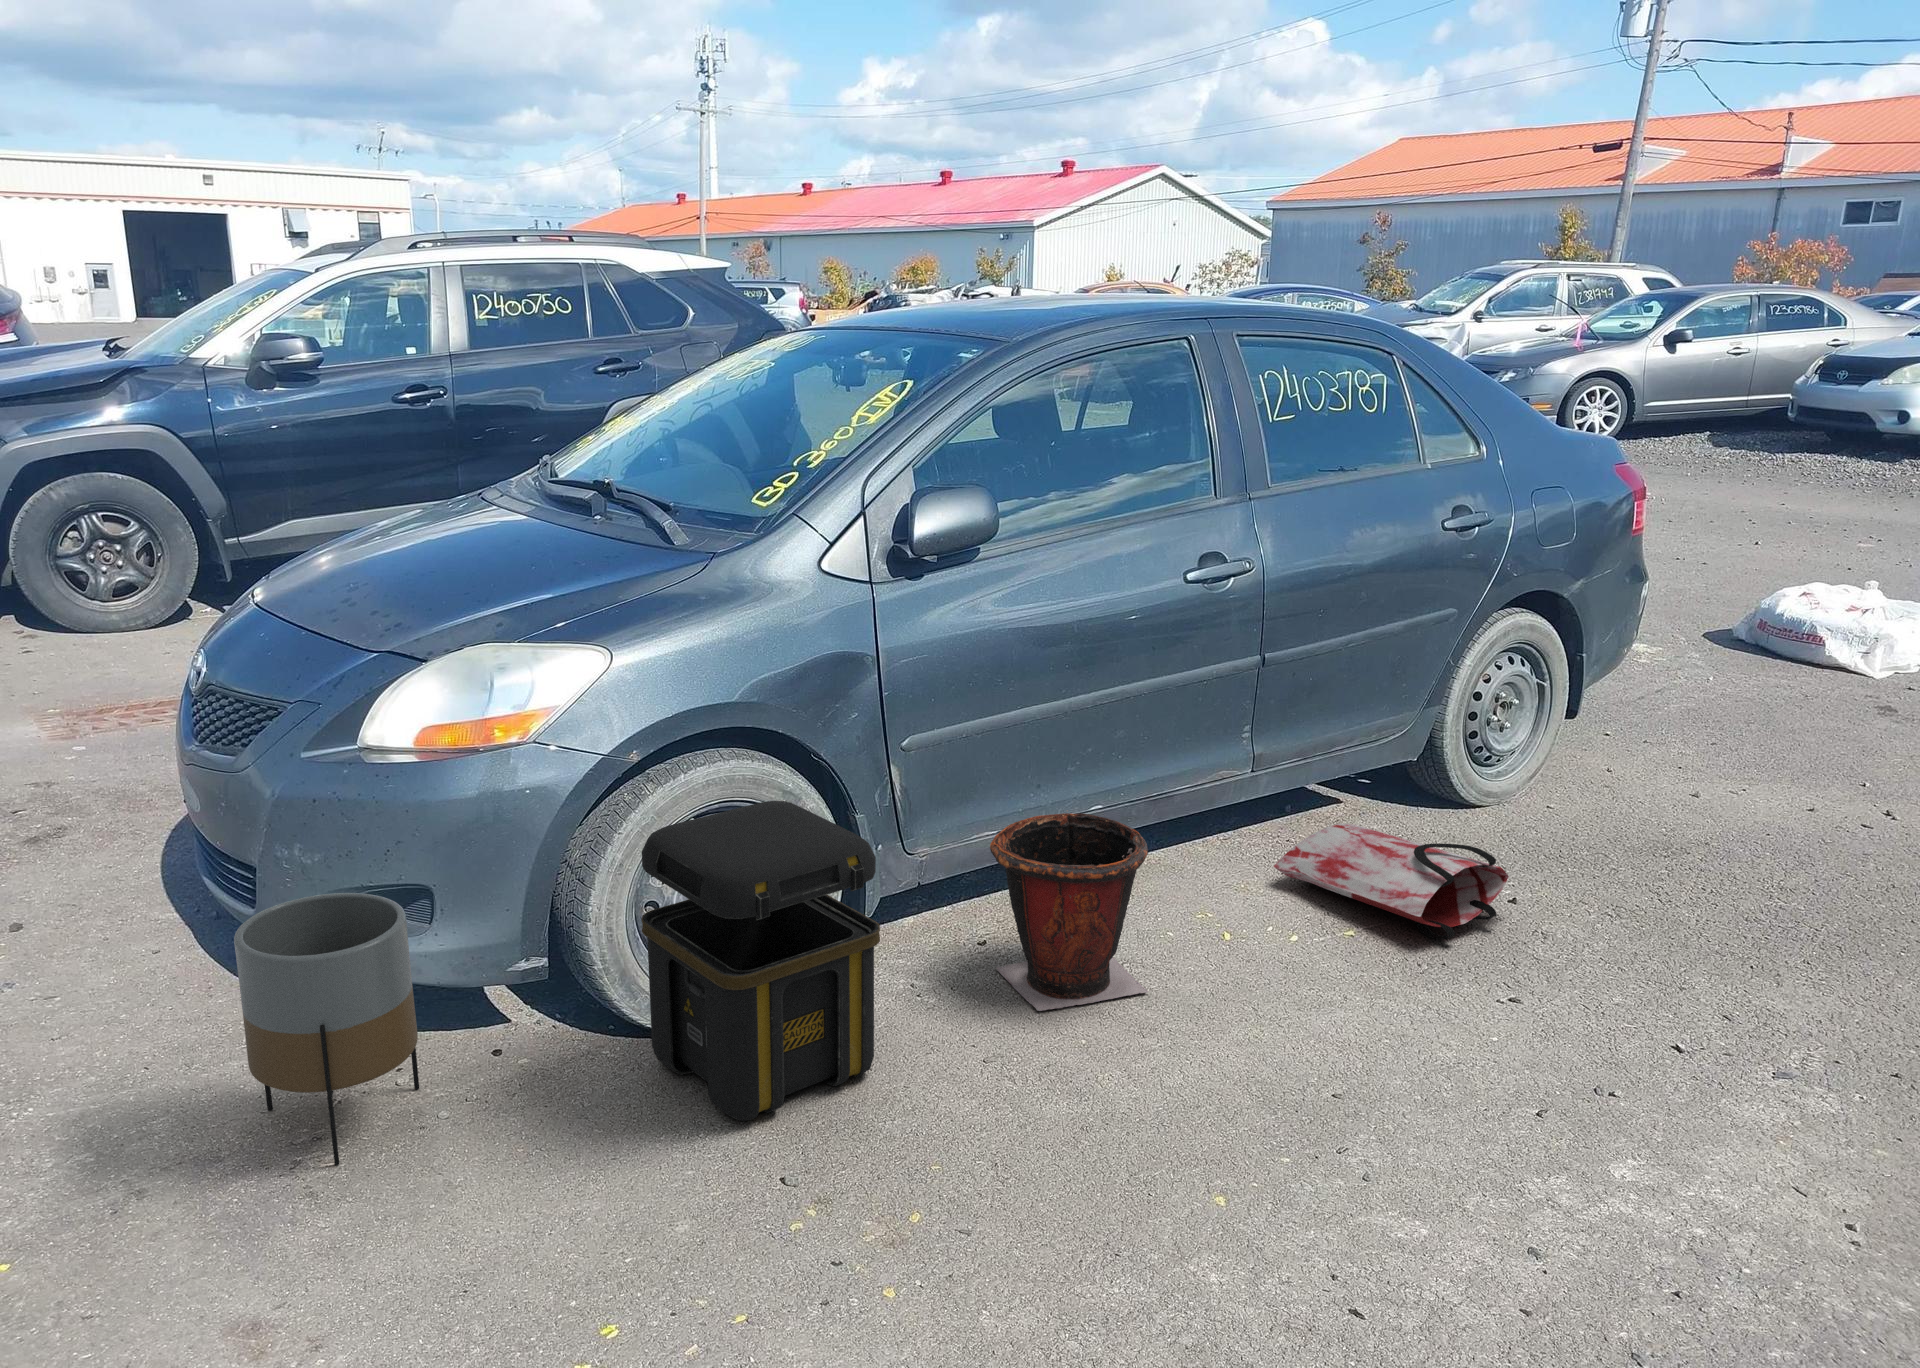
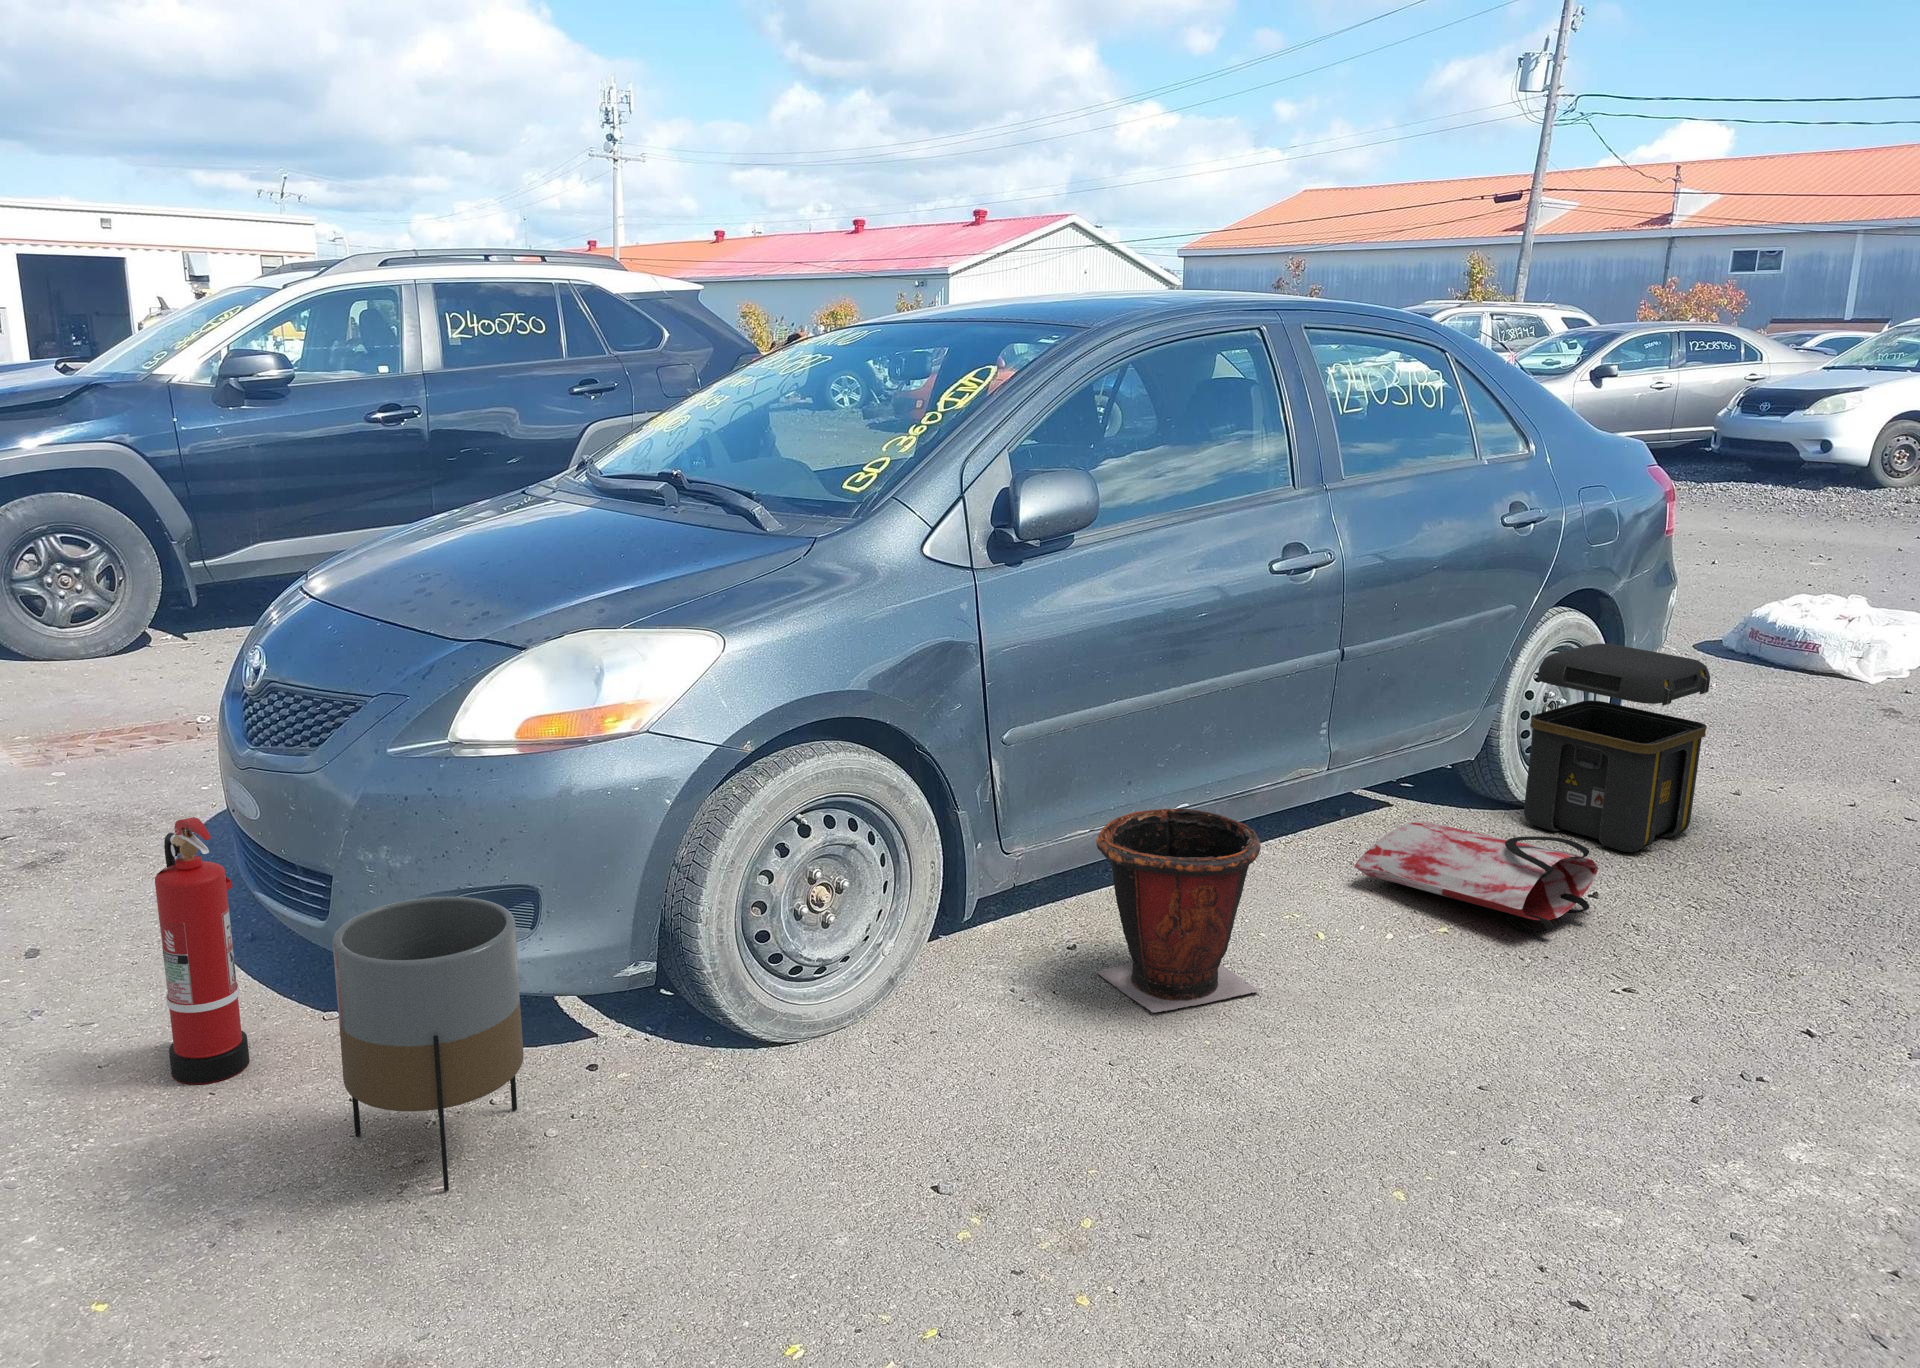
toolbox: present [641,801,880,1121] -> present [1524,644,1710,852]
fire extinguisher: none [96,813,190,1055] -> present [155,817,250,1084]

